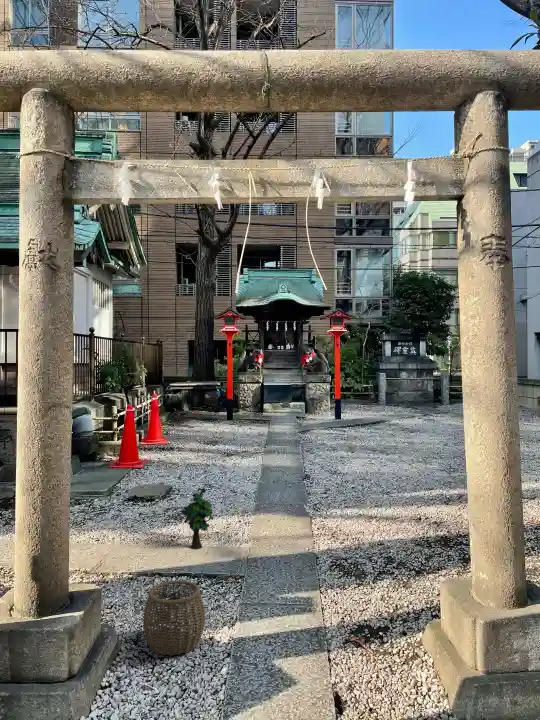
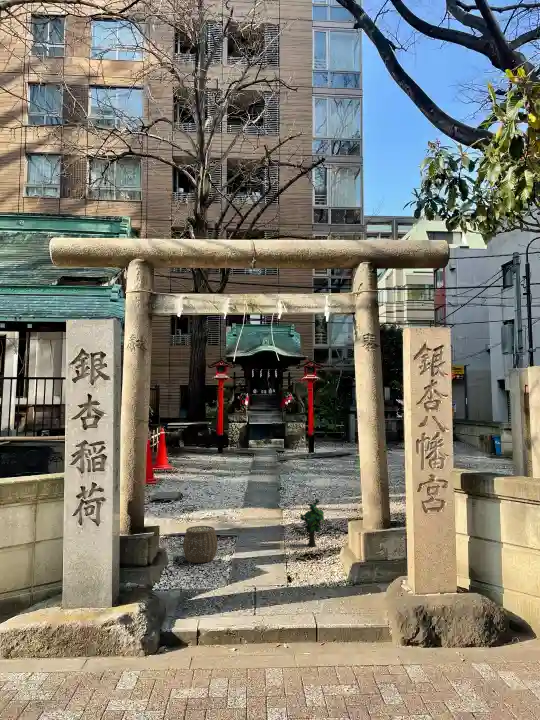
decorative plant: present [179,488,214,549] -> present [300,500,325,547]

